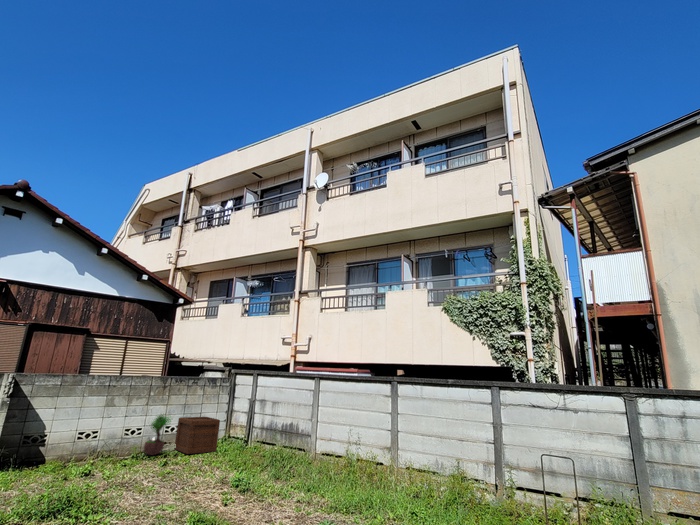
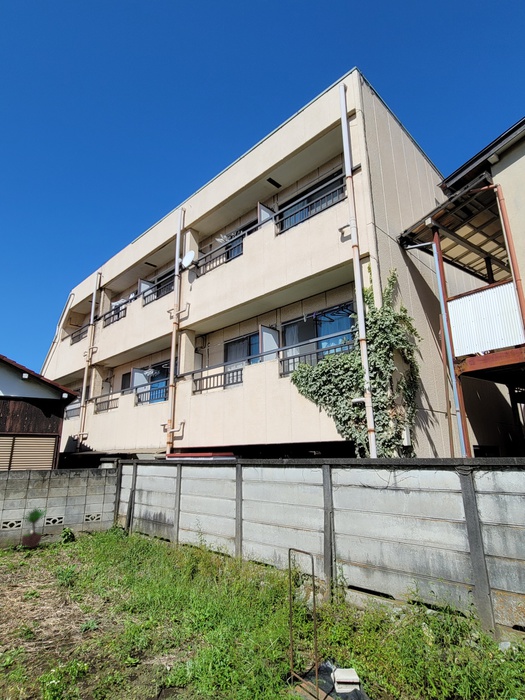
wooden crate: present [174,417,220,454] -> none [58,508,98,546]

